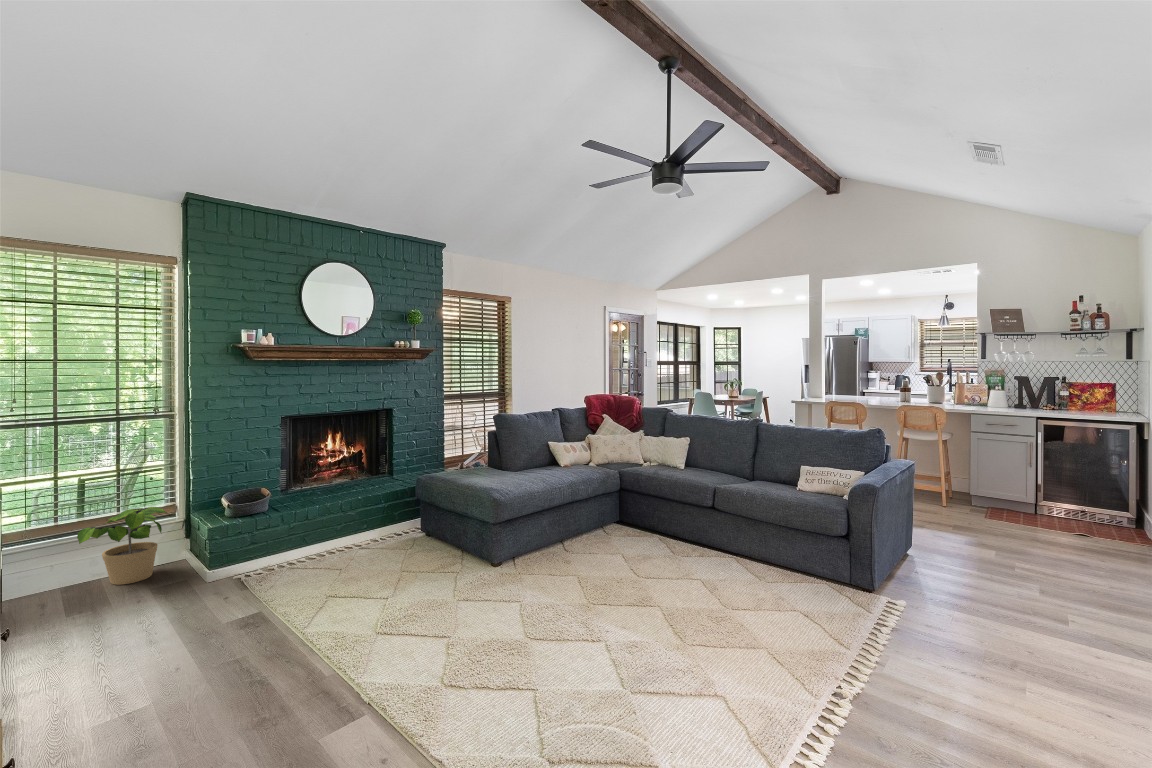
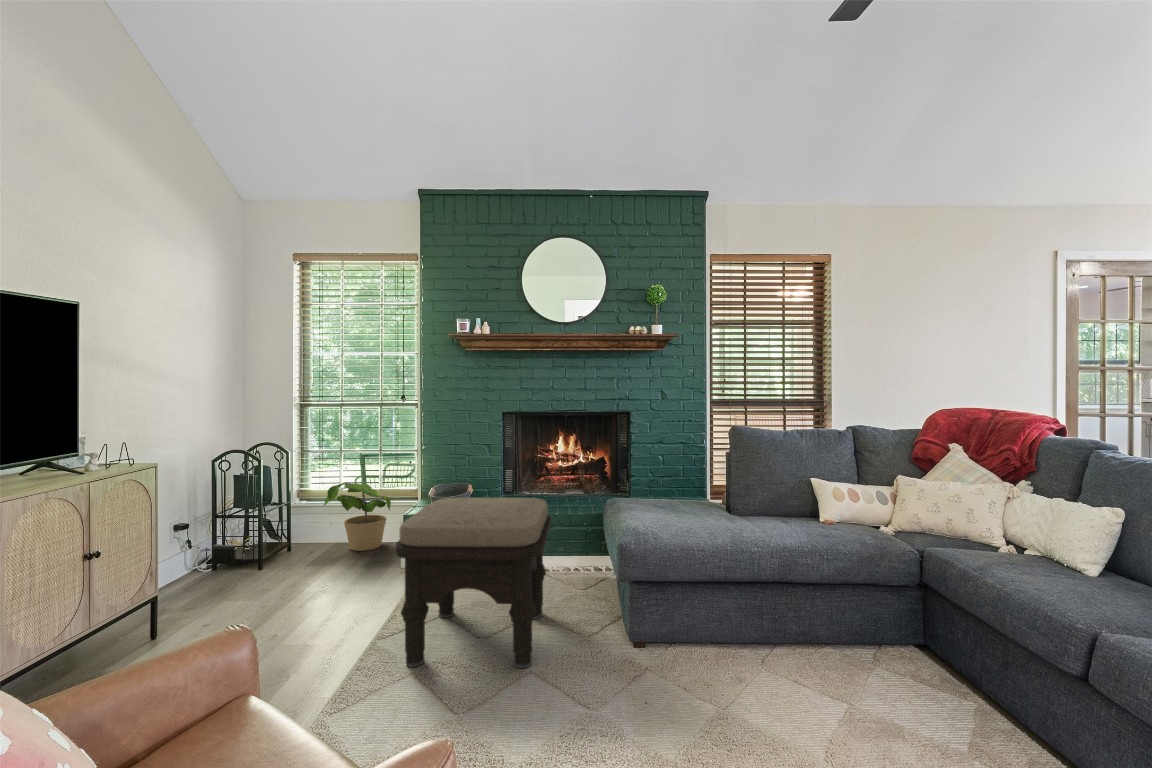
ottoman: none [328,479,453,604] -> present [396,498,551,668]

